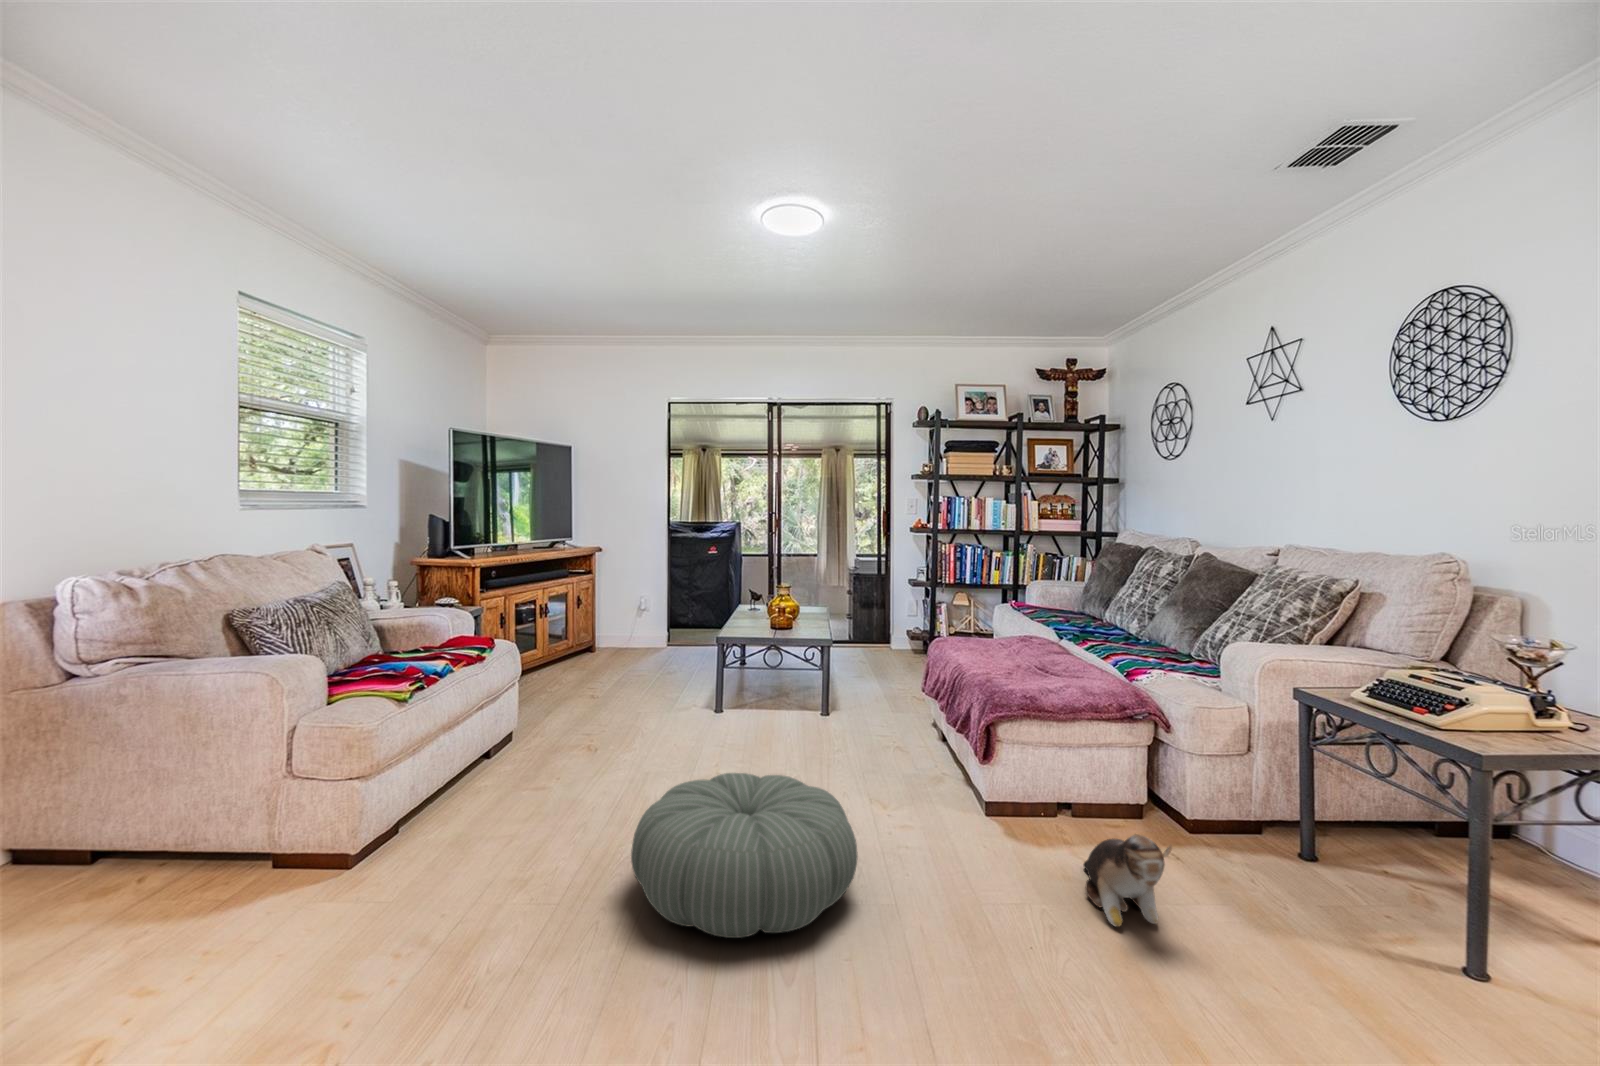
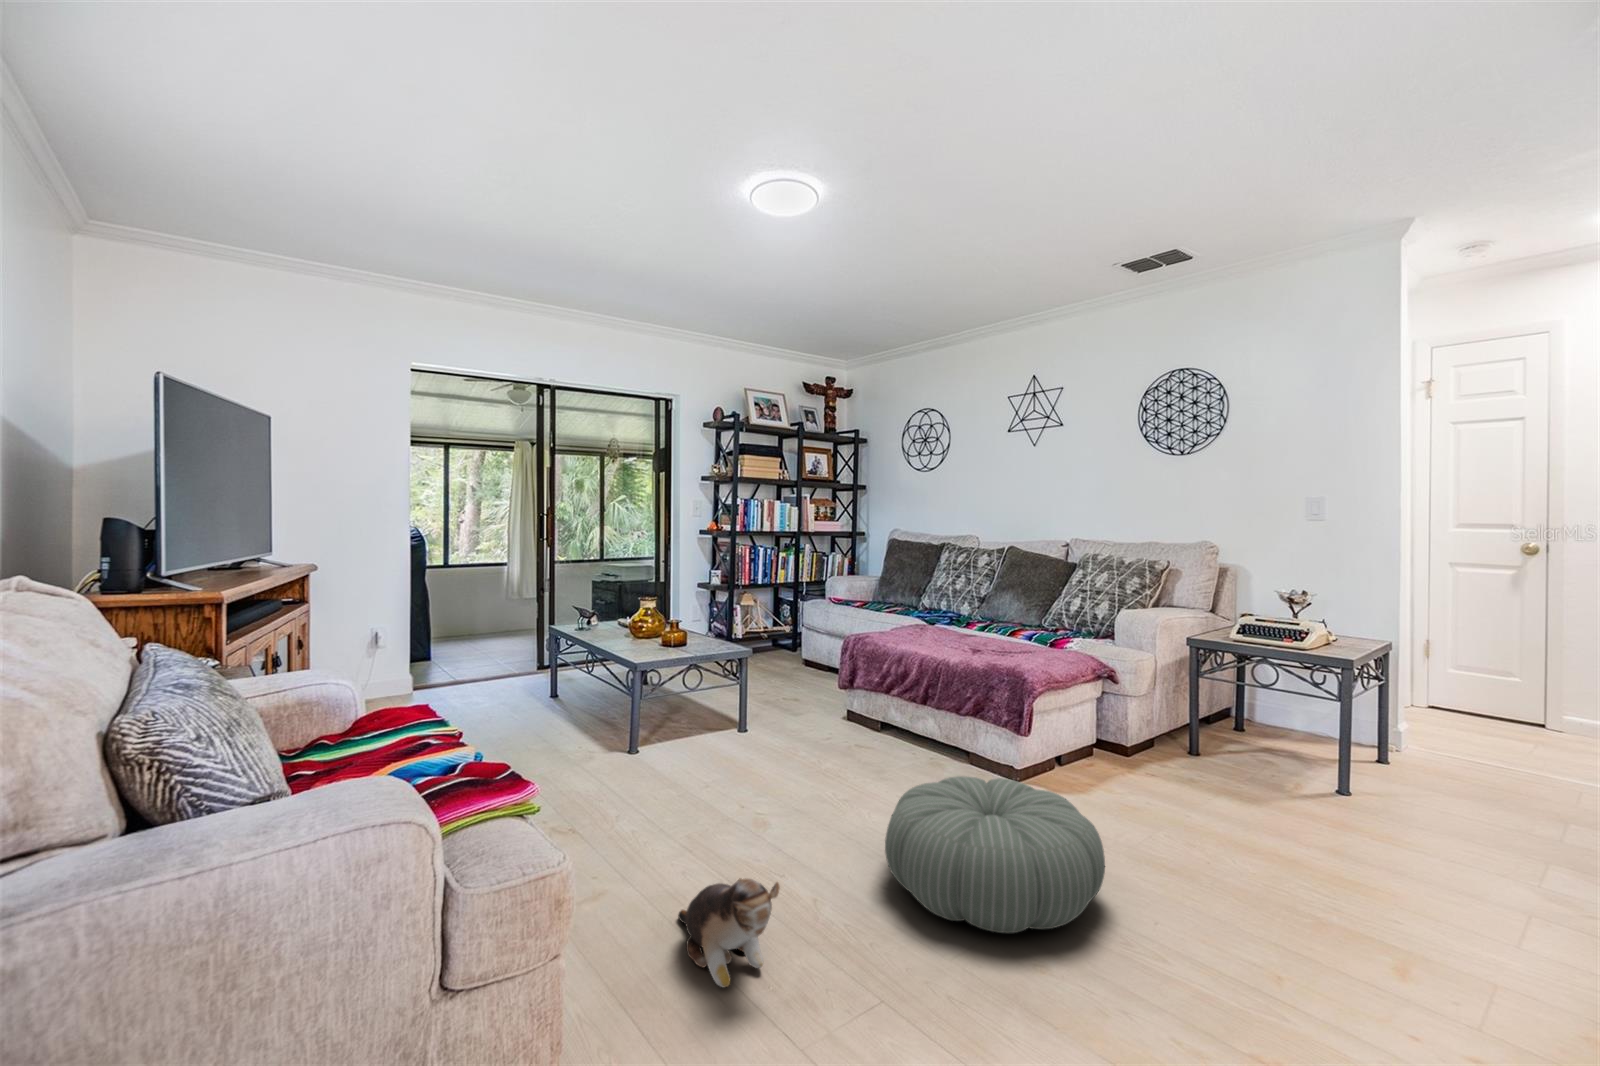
plush toy: present [1084,834,1172,927] -> present [678,878,780,987]

